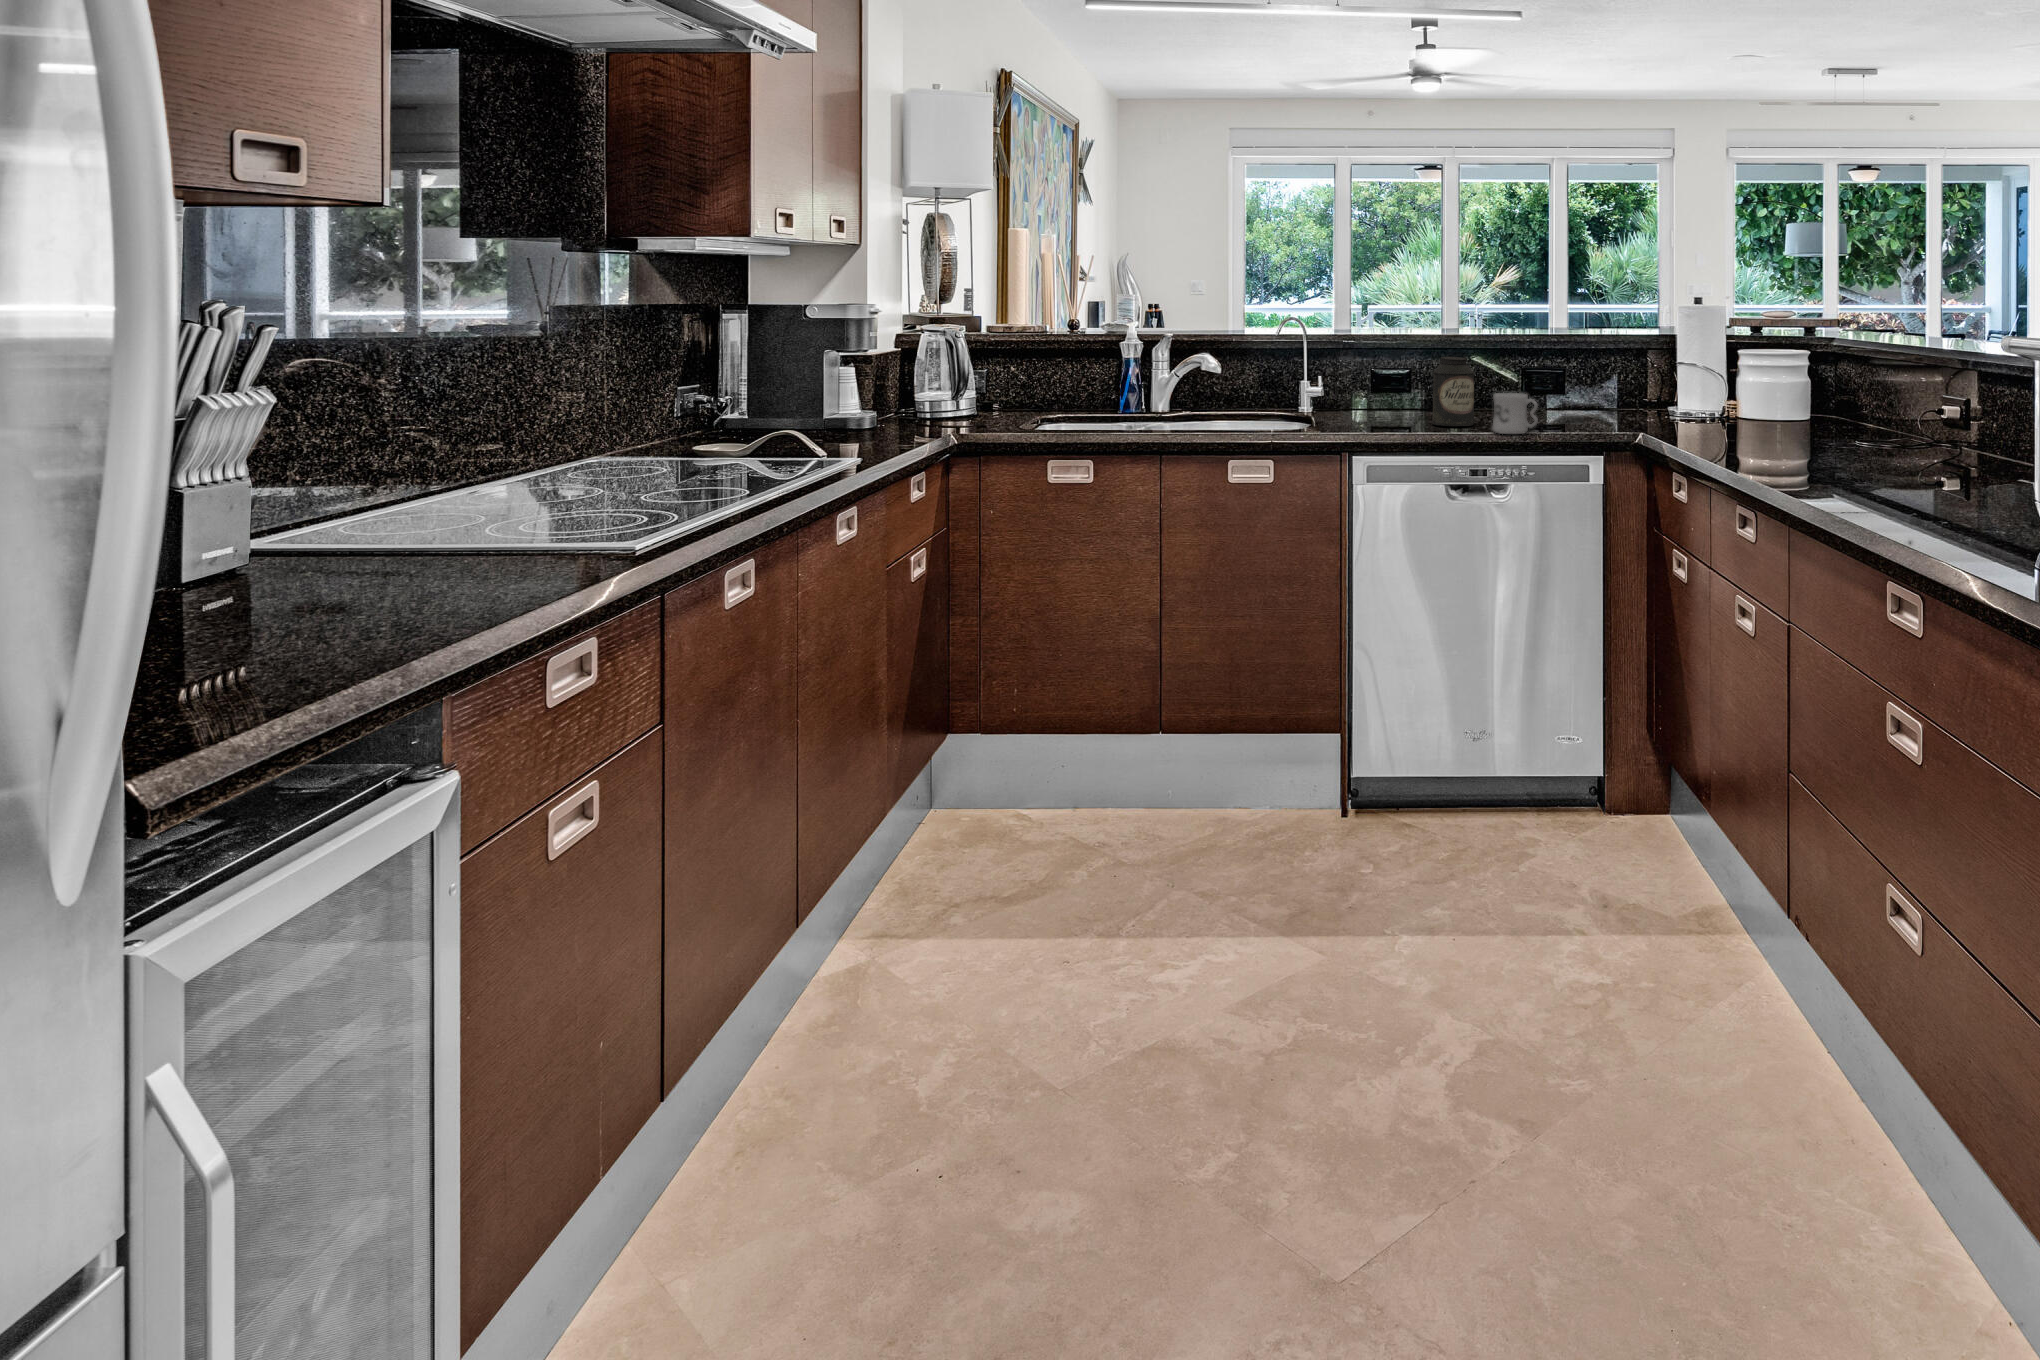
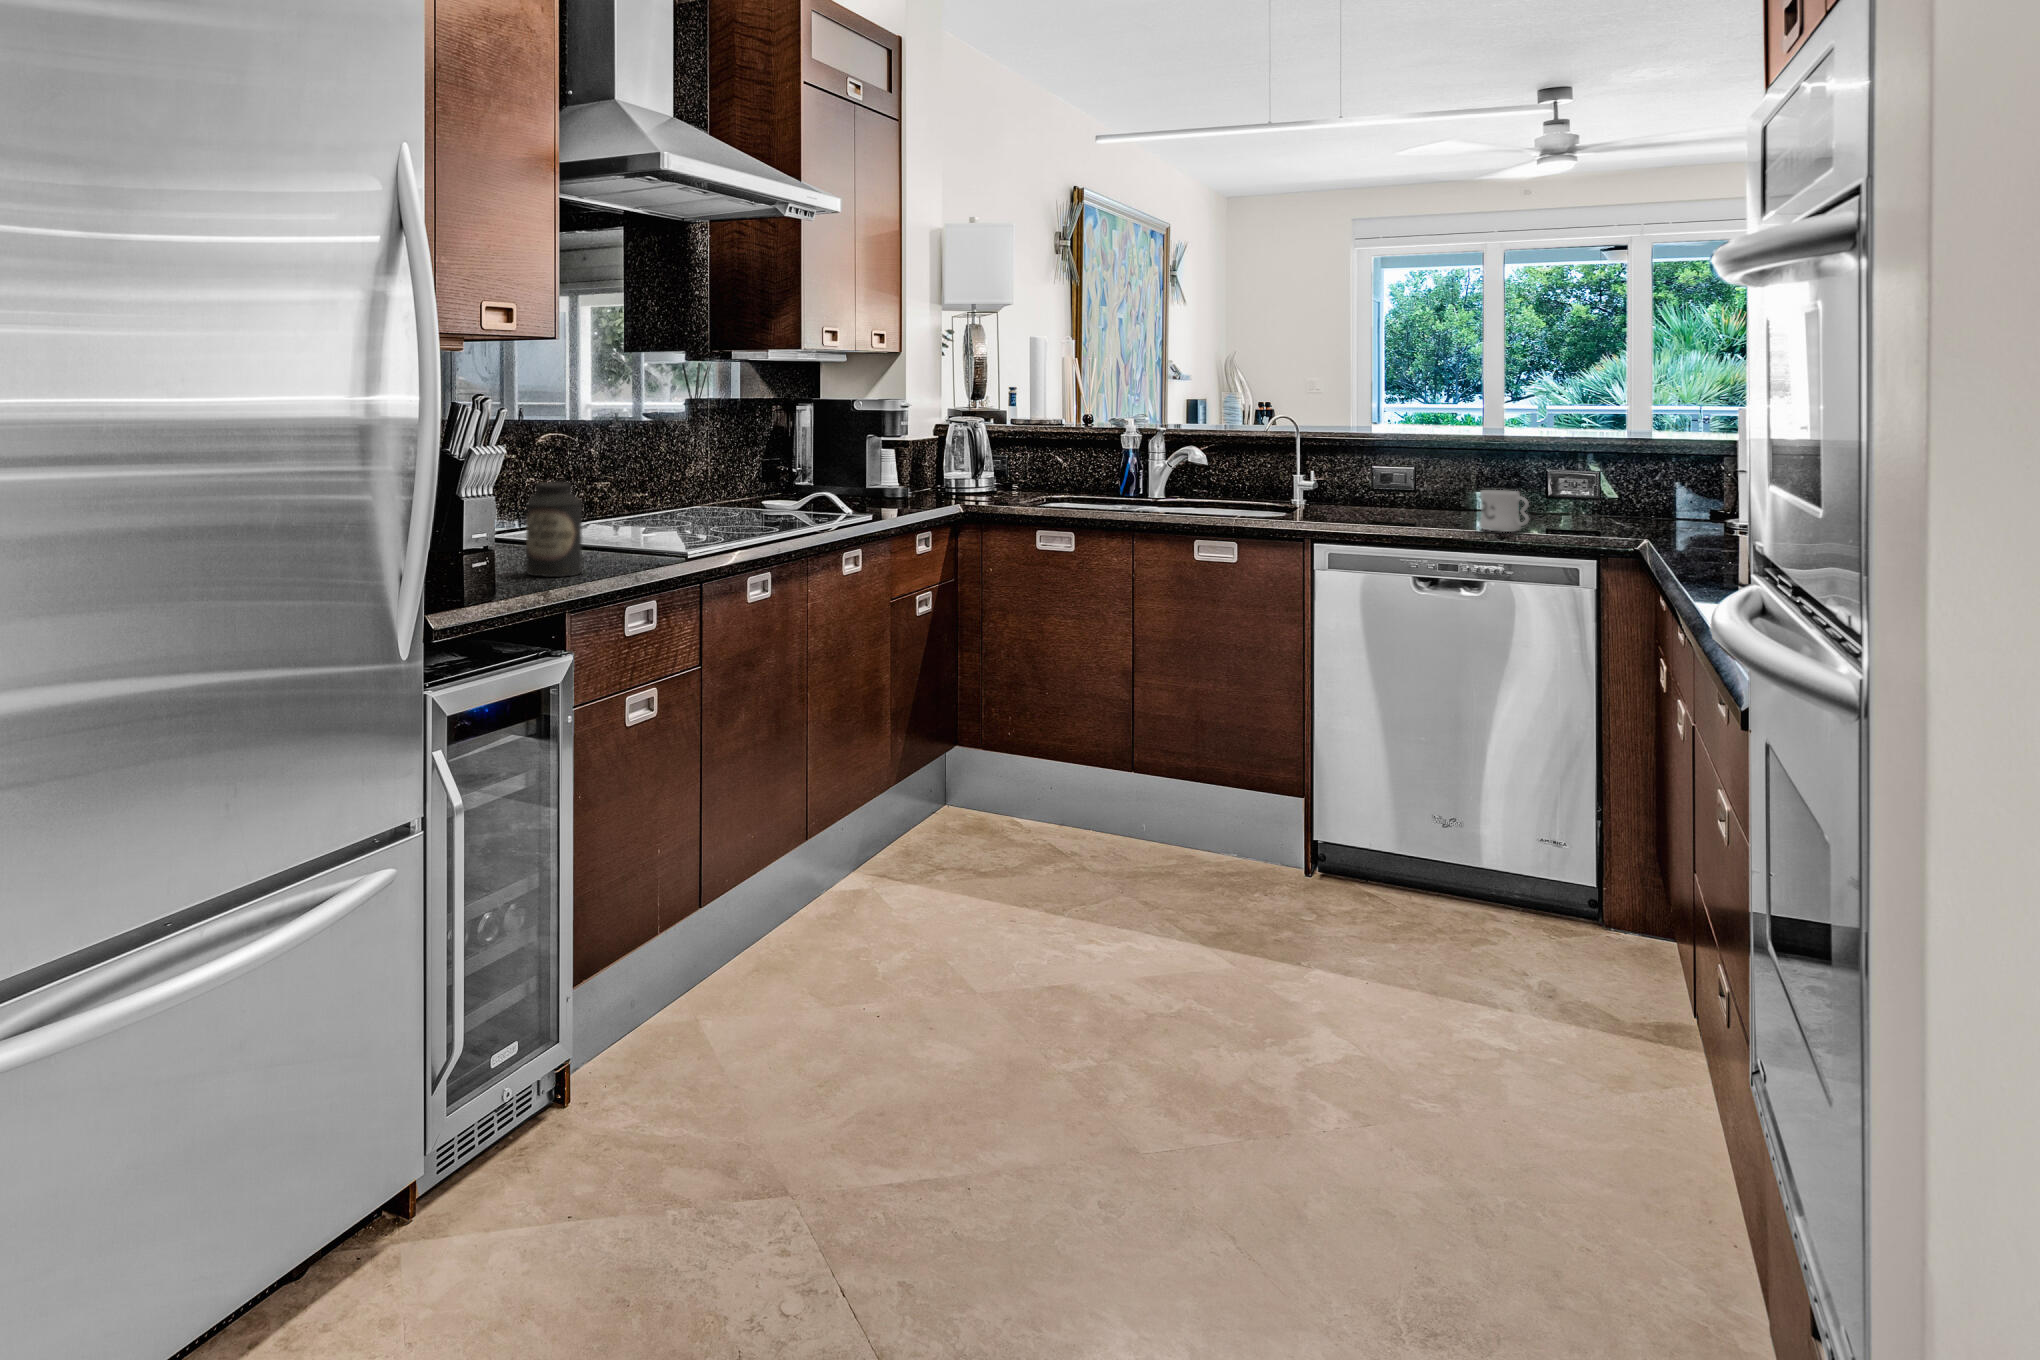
canister: present [1433,357,1474,426] -> present [526,482,582,577]

